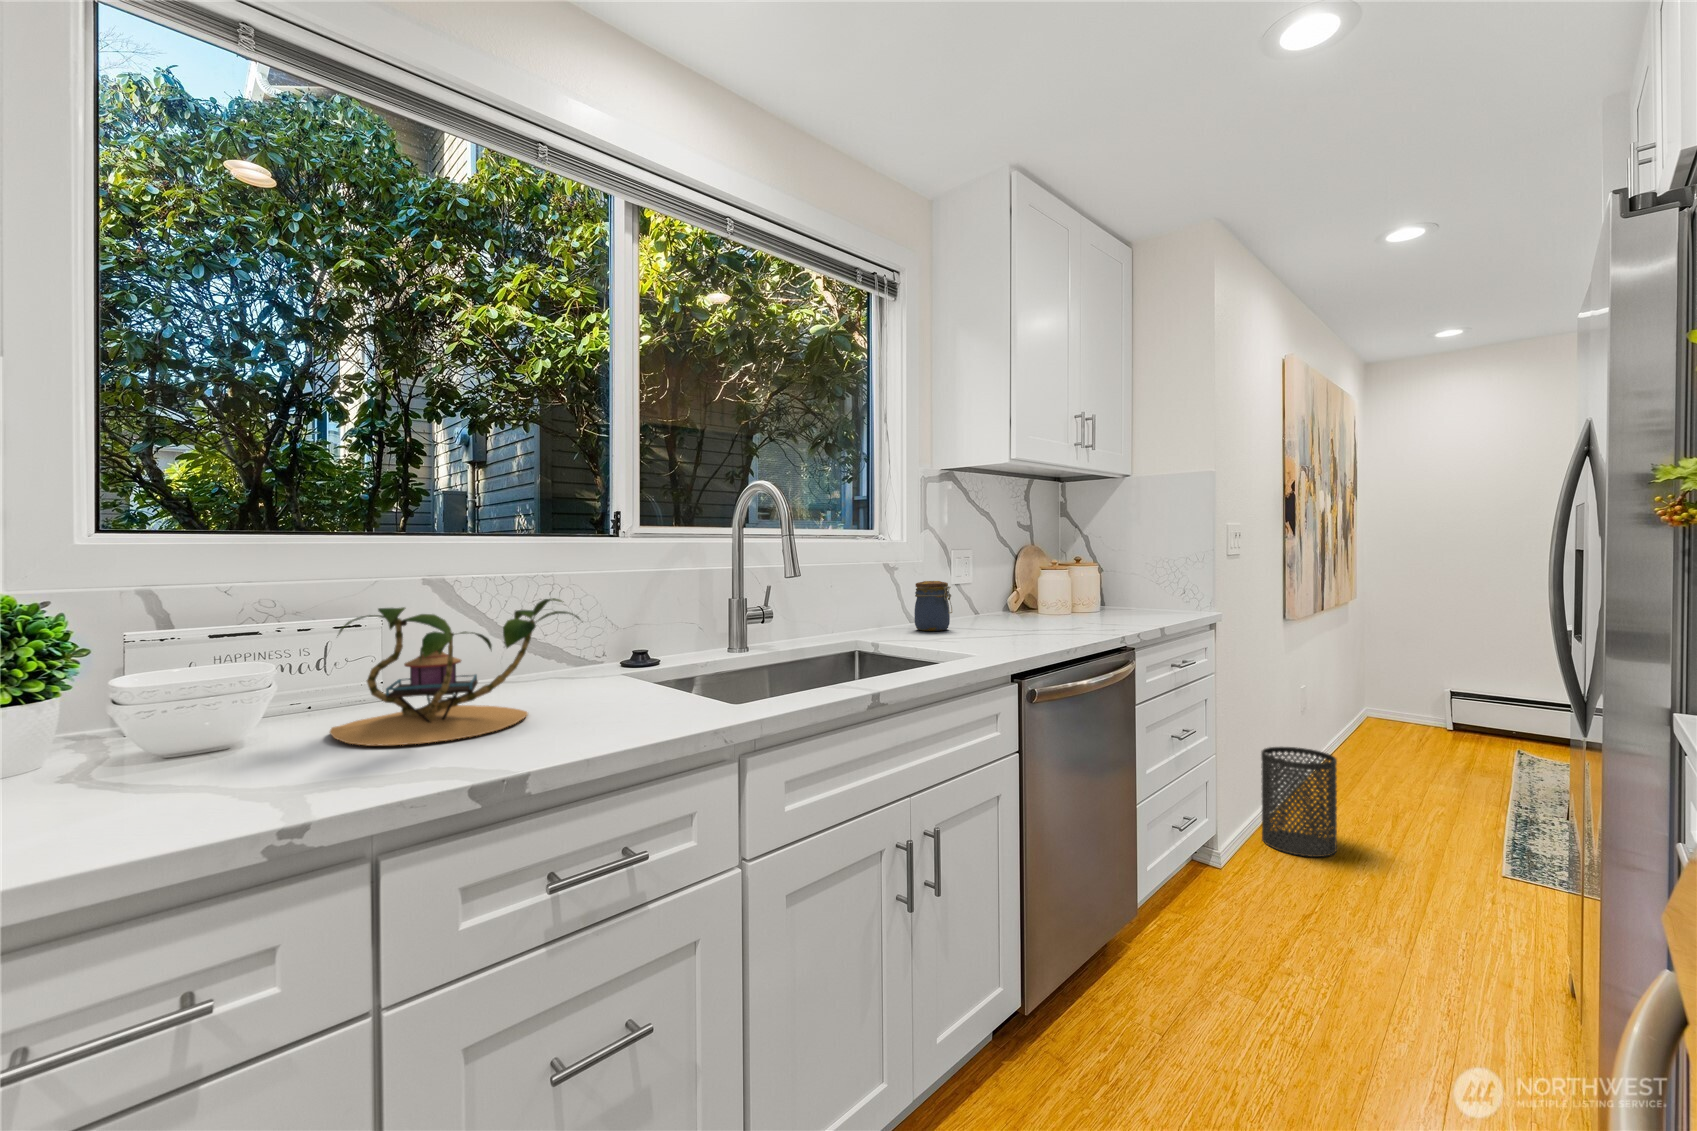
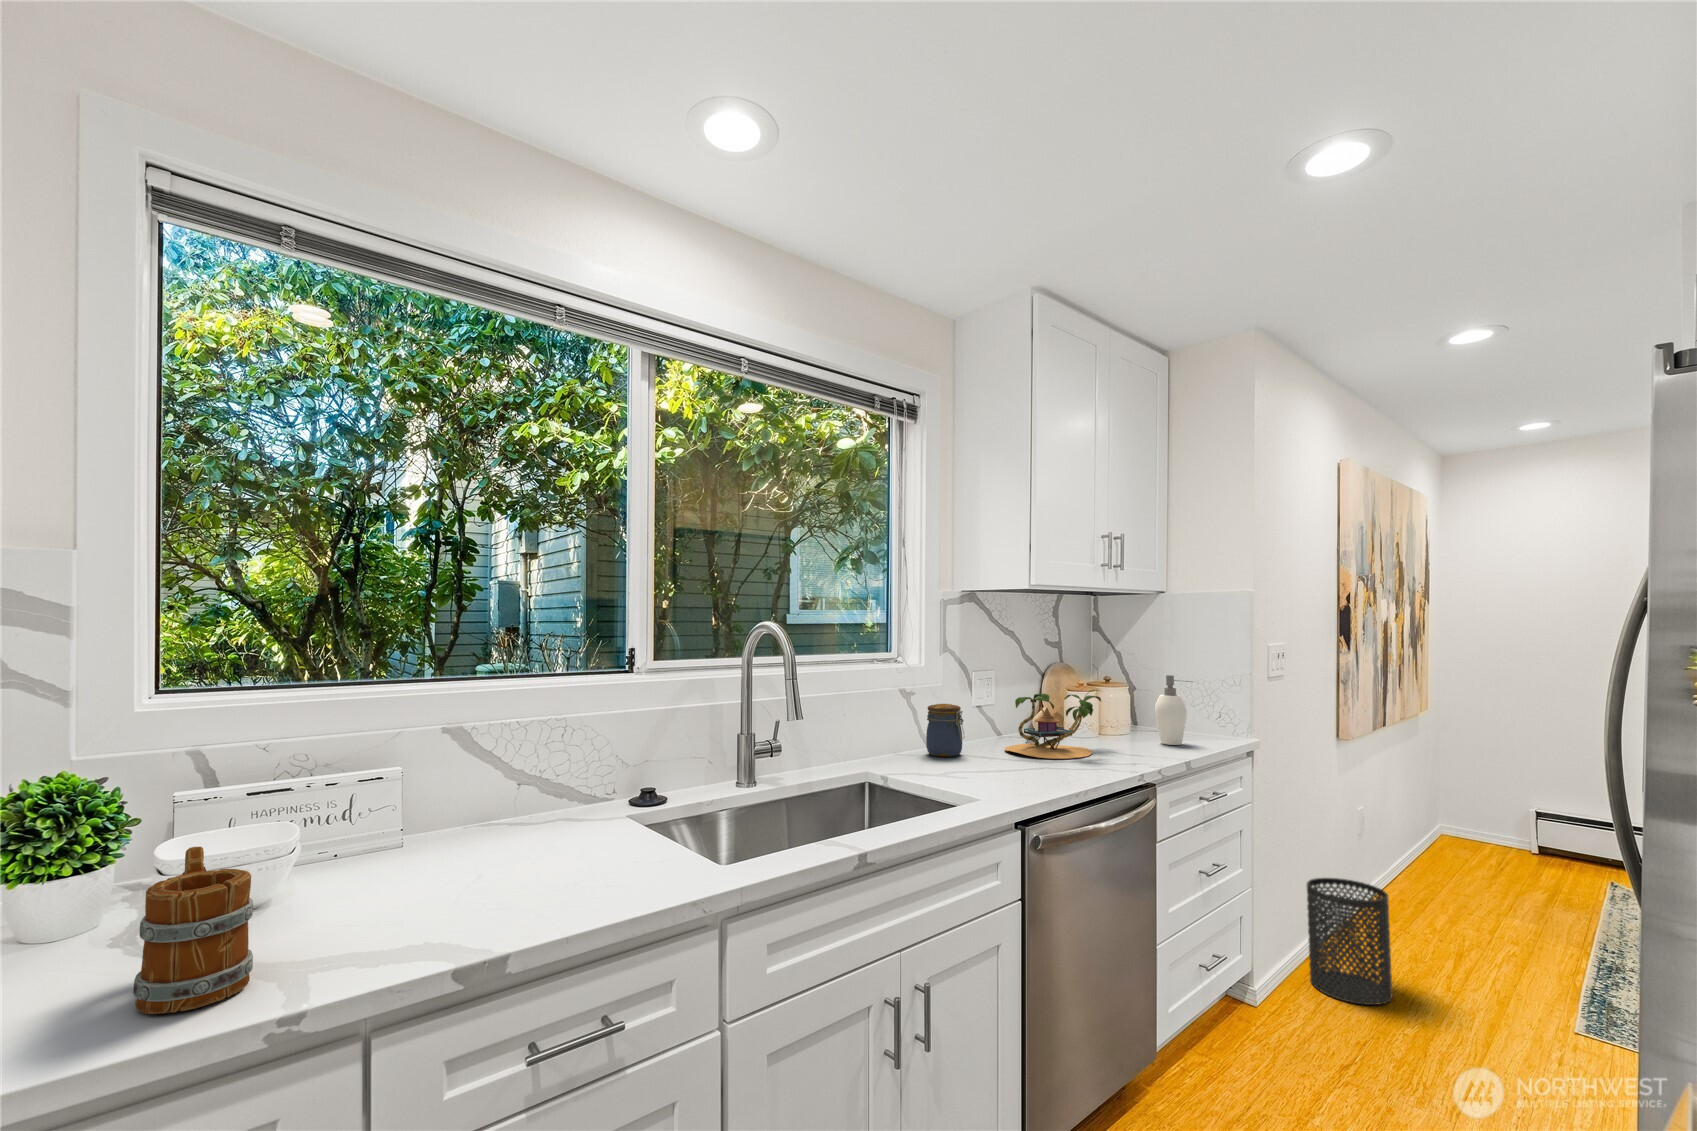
soap dispenser: none [1131,553,1169,619] -> present [1155,675,1193,745]
plant: present [330,598,580,745] -> present [1005,689,1101,759]
mug: none [89,658,231,828] -> present [133,847,253,1014]

